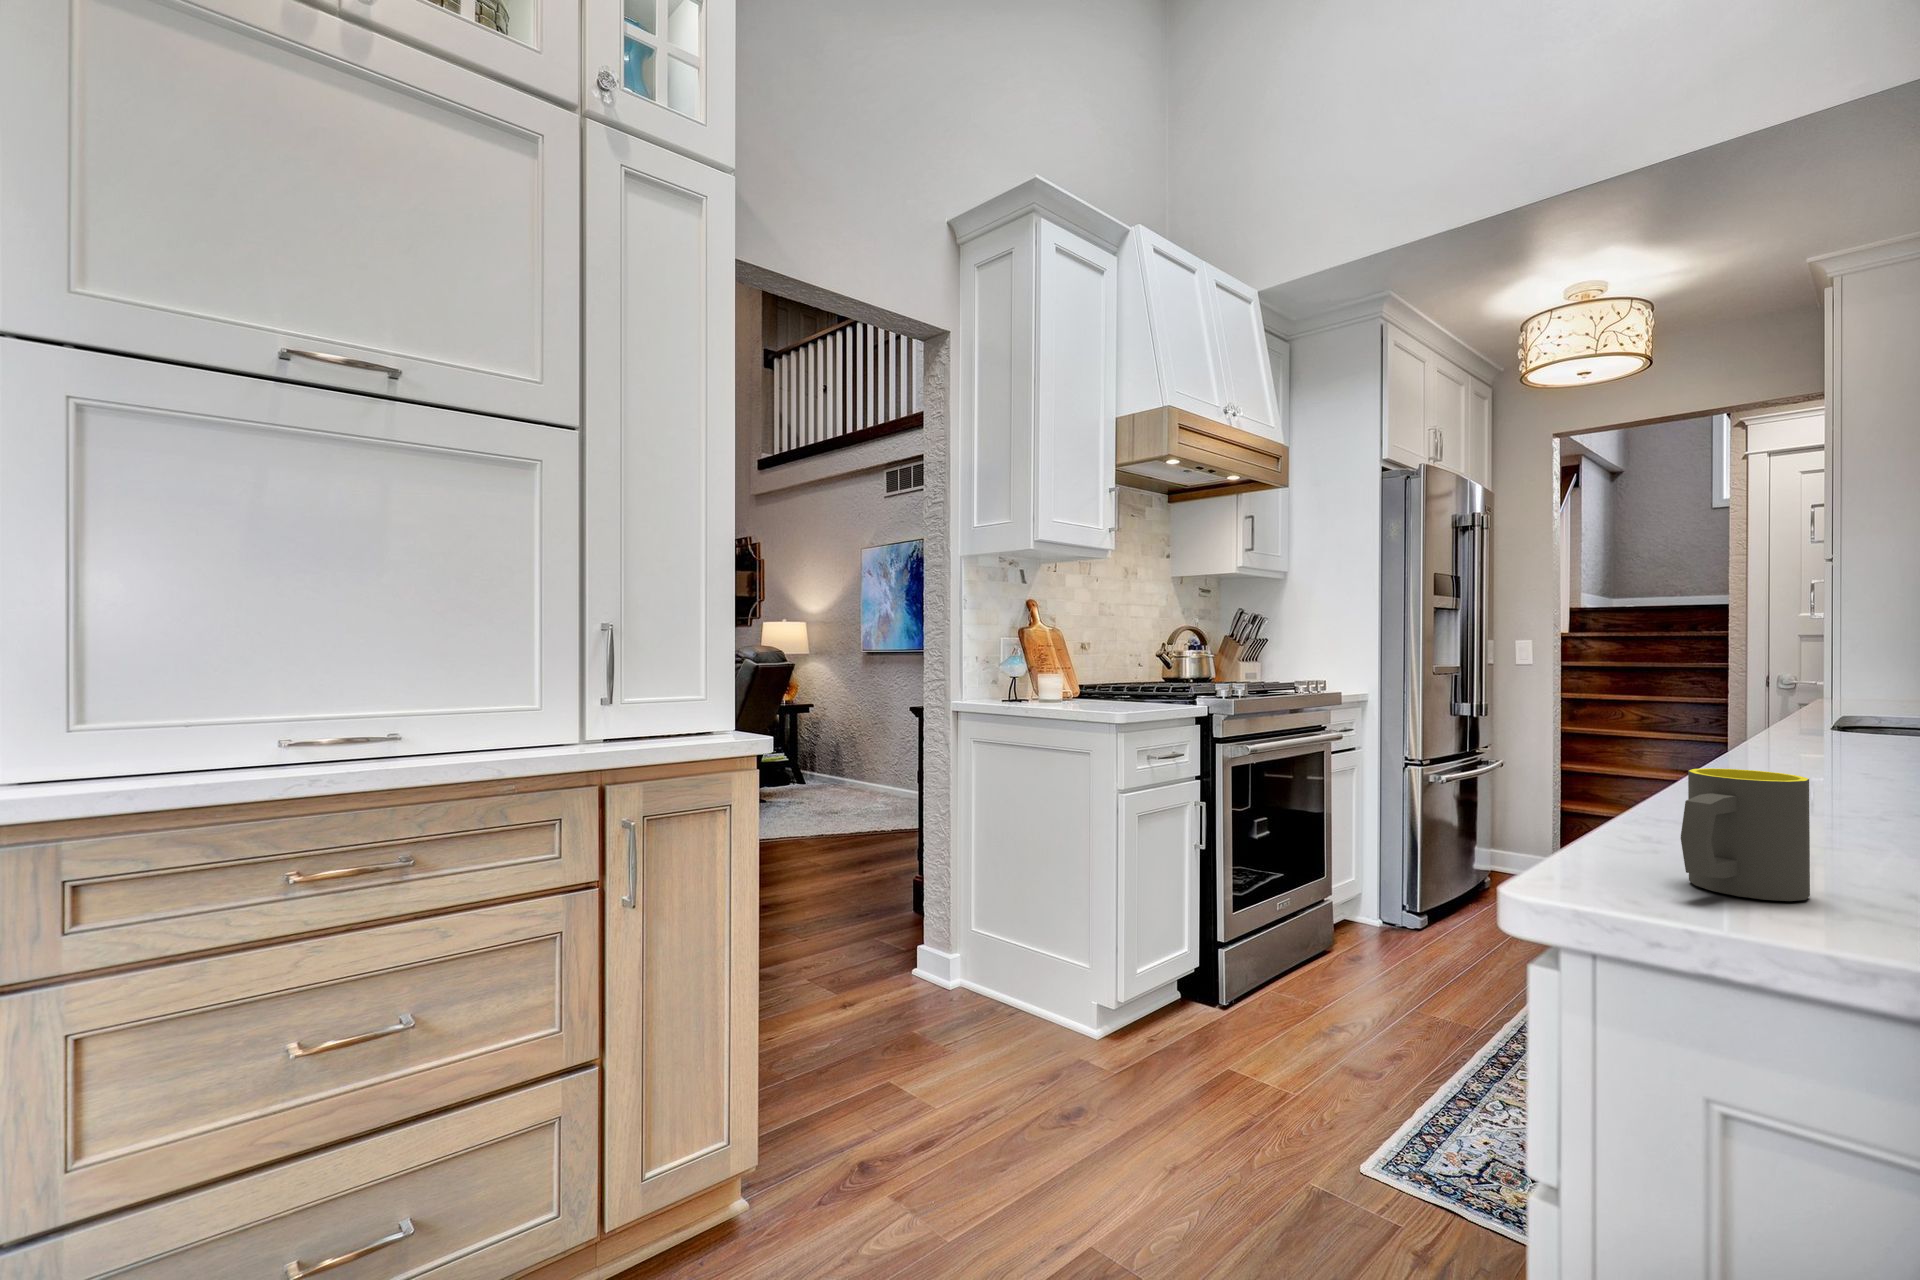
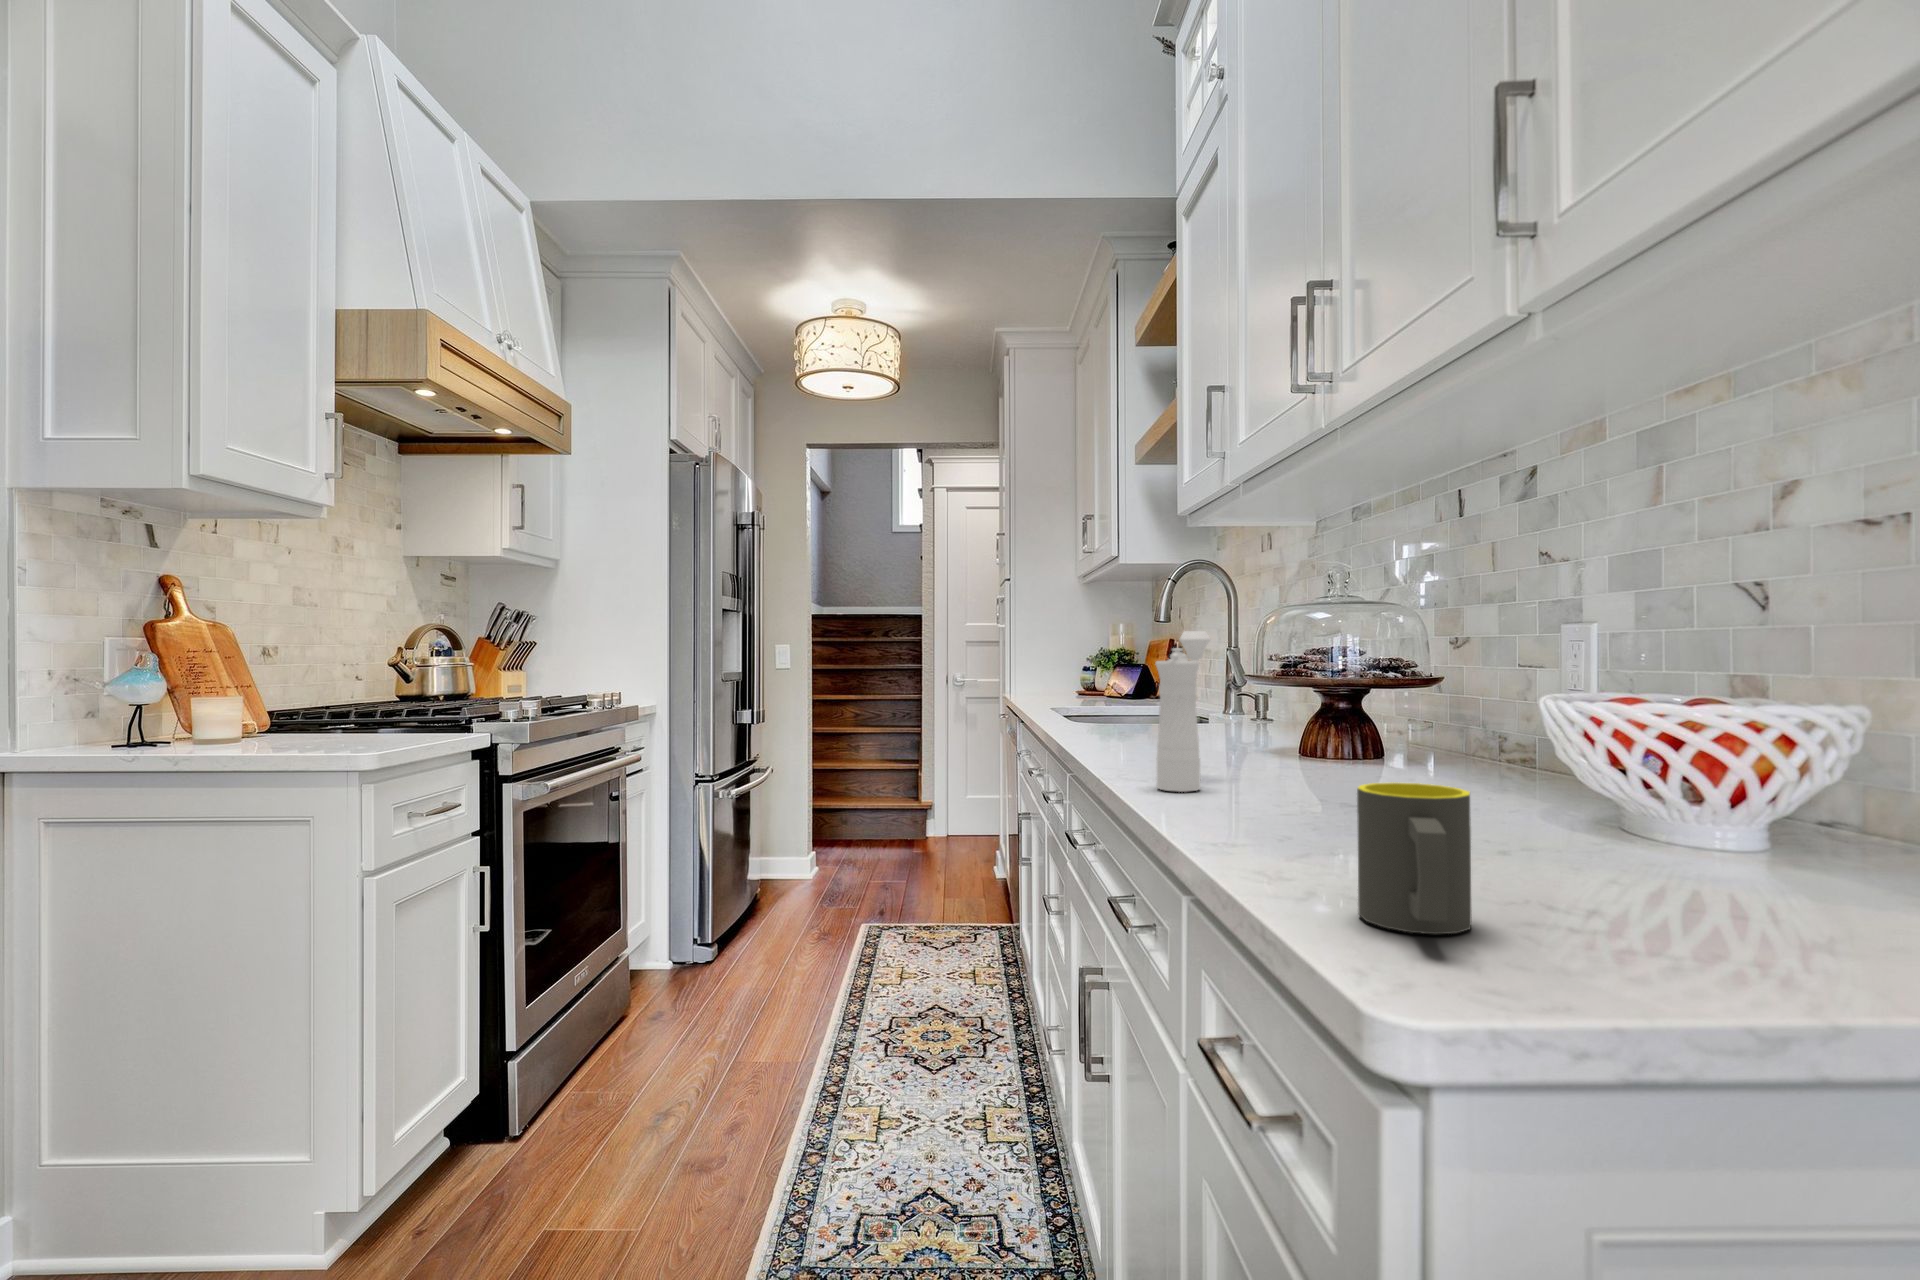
pepper mill: none [1752,630,1863,799] -> present [1155,631,1210,792]

